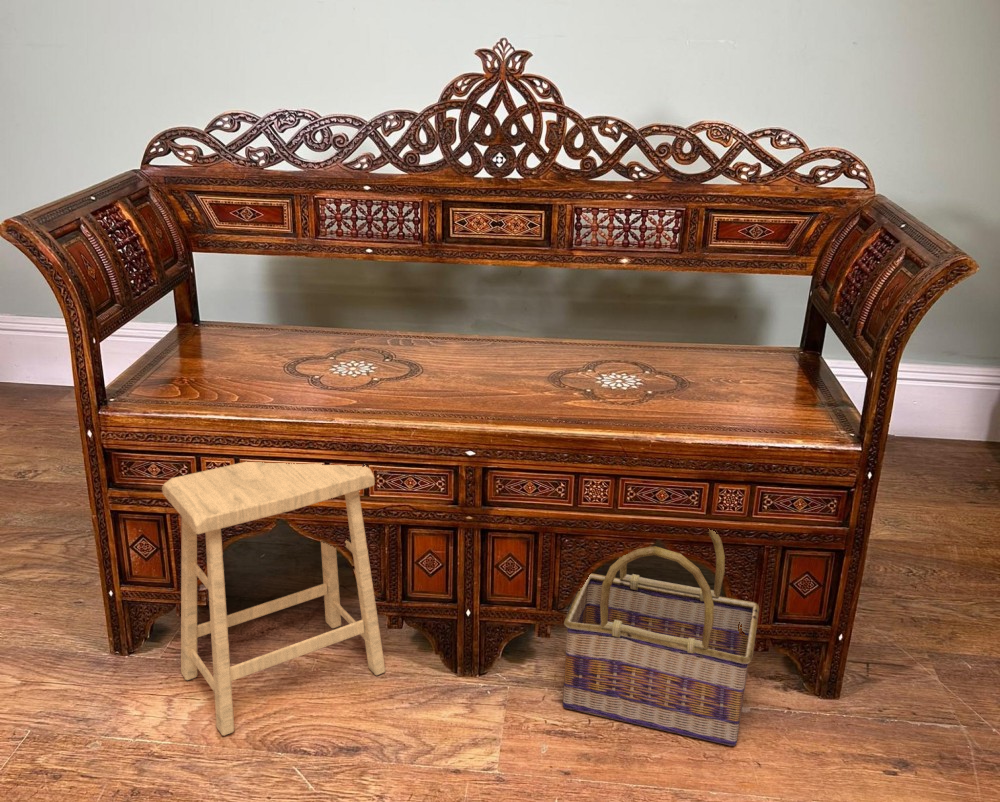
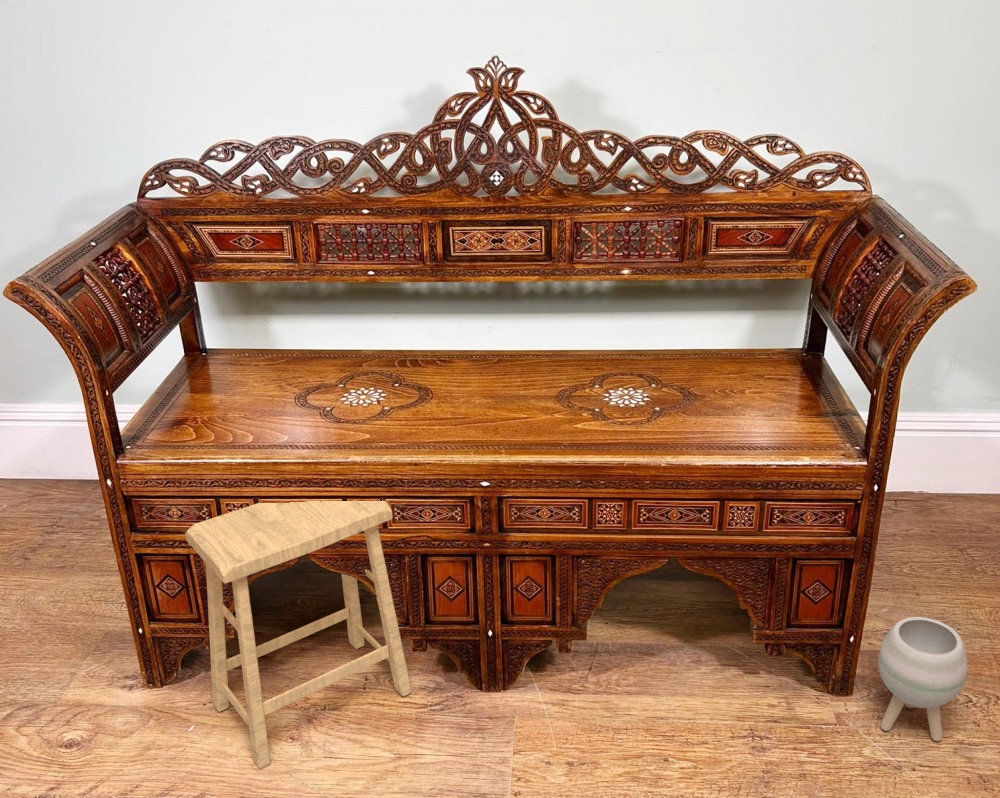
basket: present [563,528,759,746] -> none [584,519,773,752]
planter: none [867,614,958,745] -> present [878,617,967,741]

